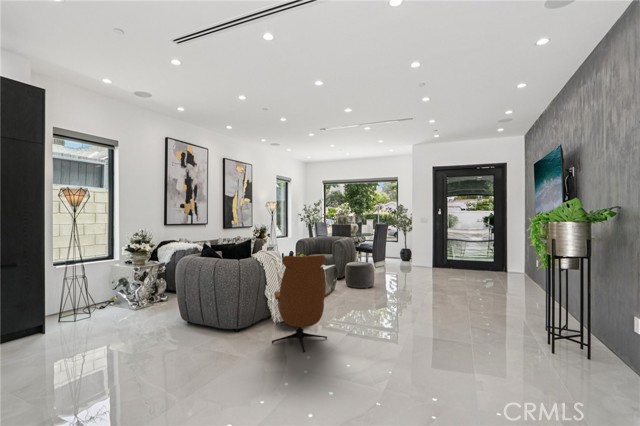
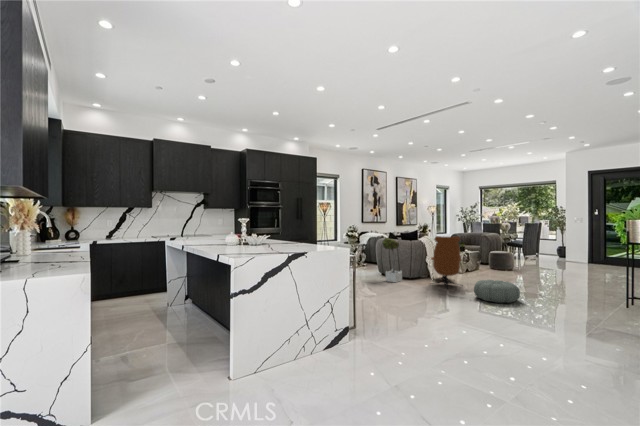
potted tree: none [183,258,222,347] -> present [383,238,402,282]
pouf: none [355,333,432,389] -> present [474,280,520,303]

